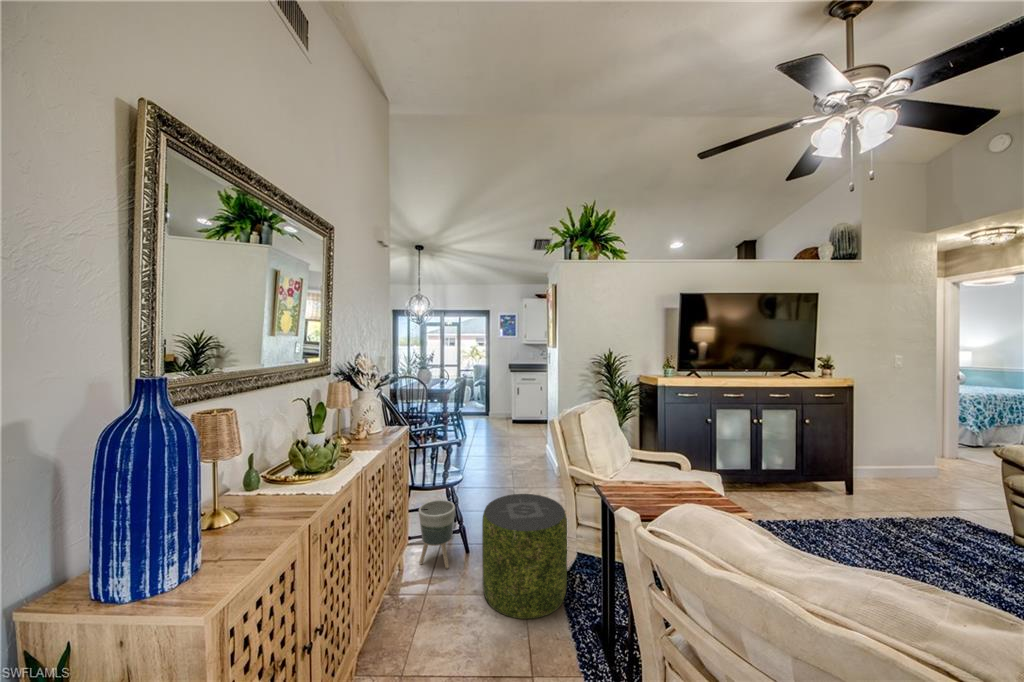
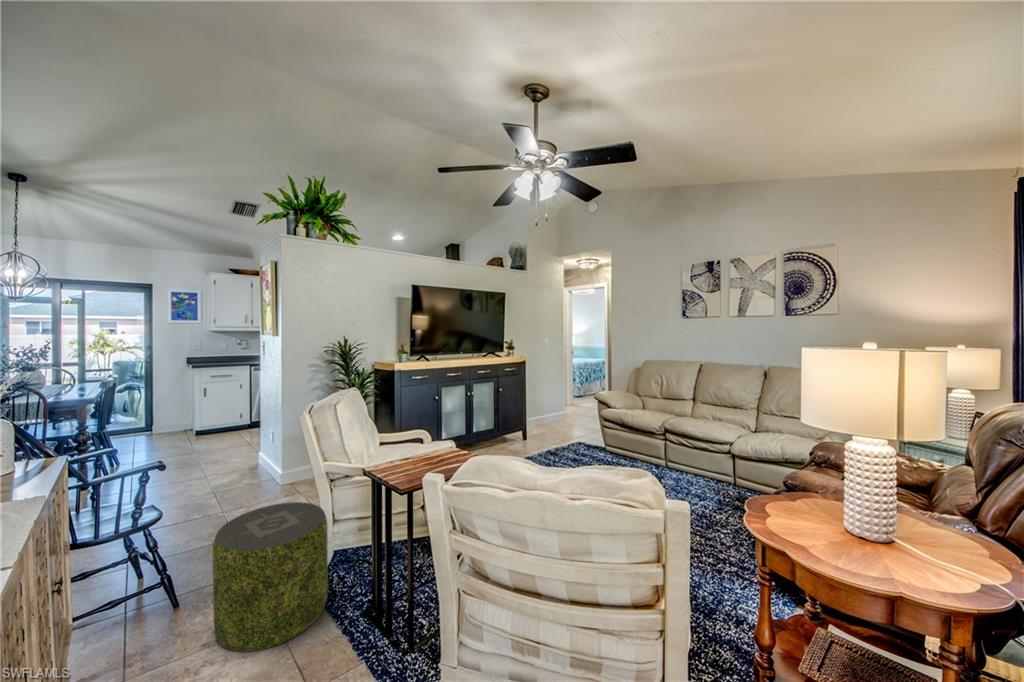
planter: present [419,500,455,569] -> none [82,549,154,655]

